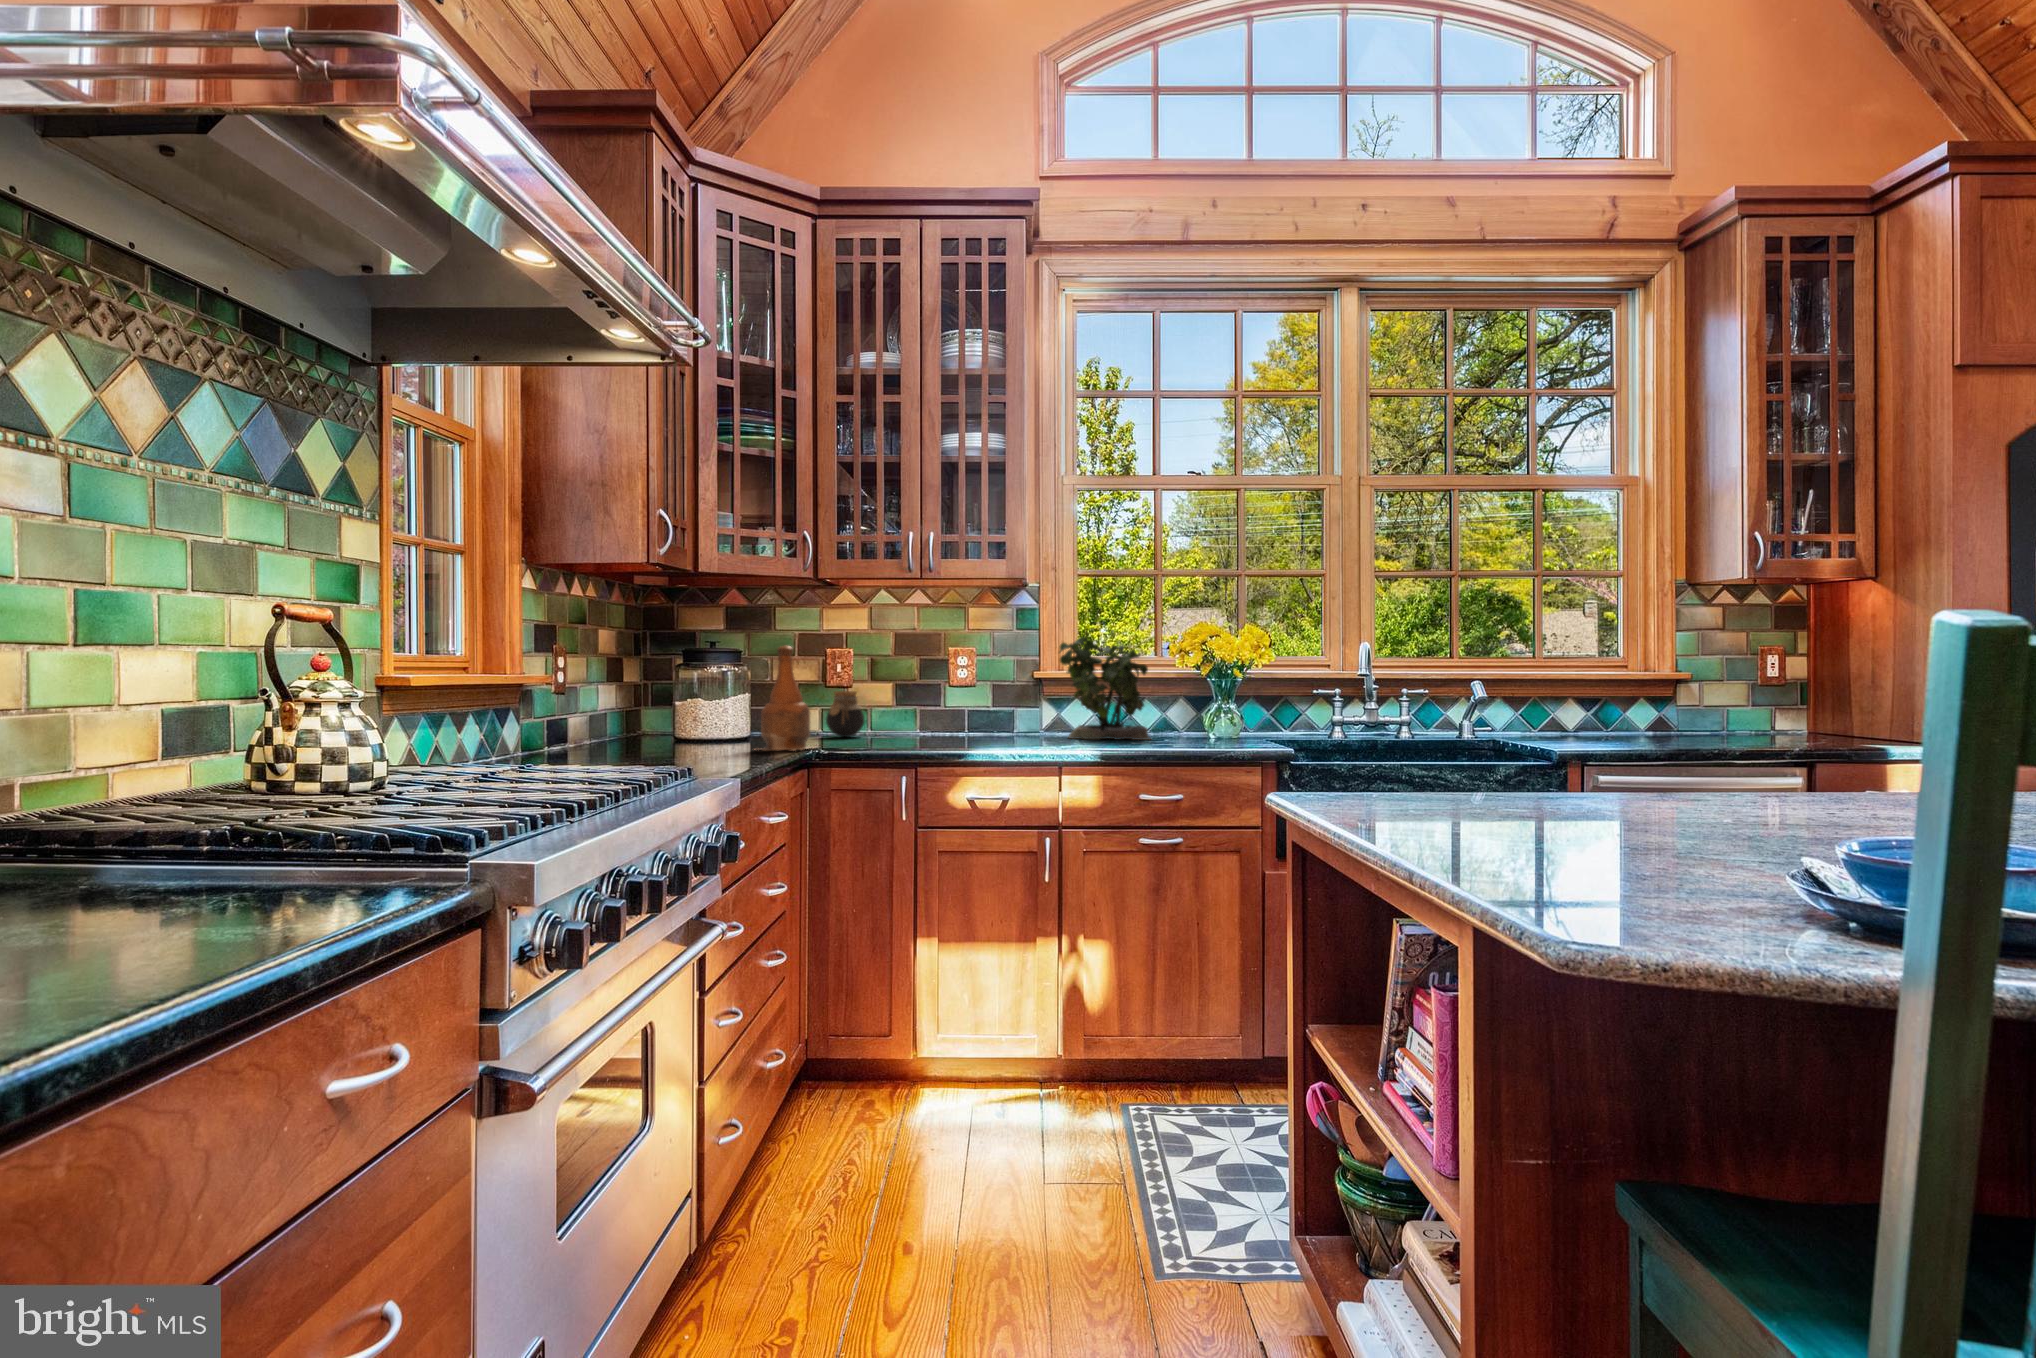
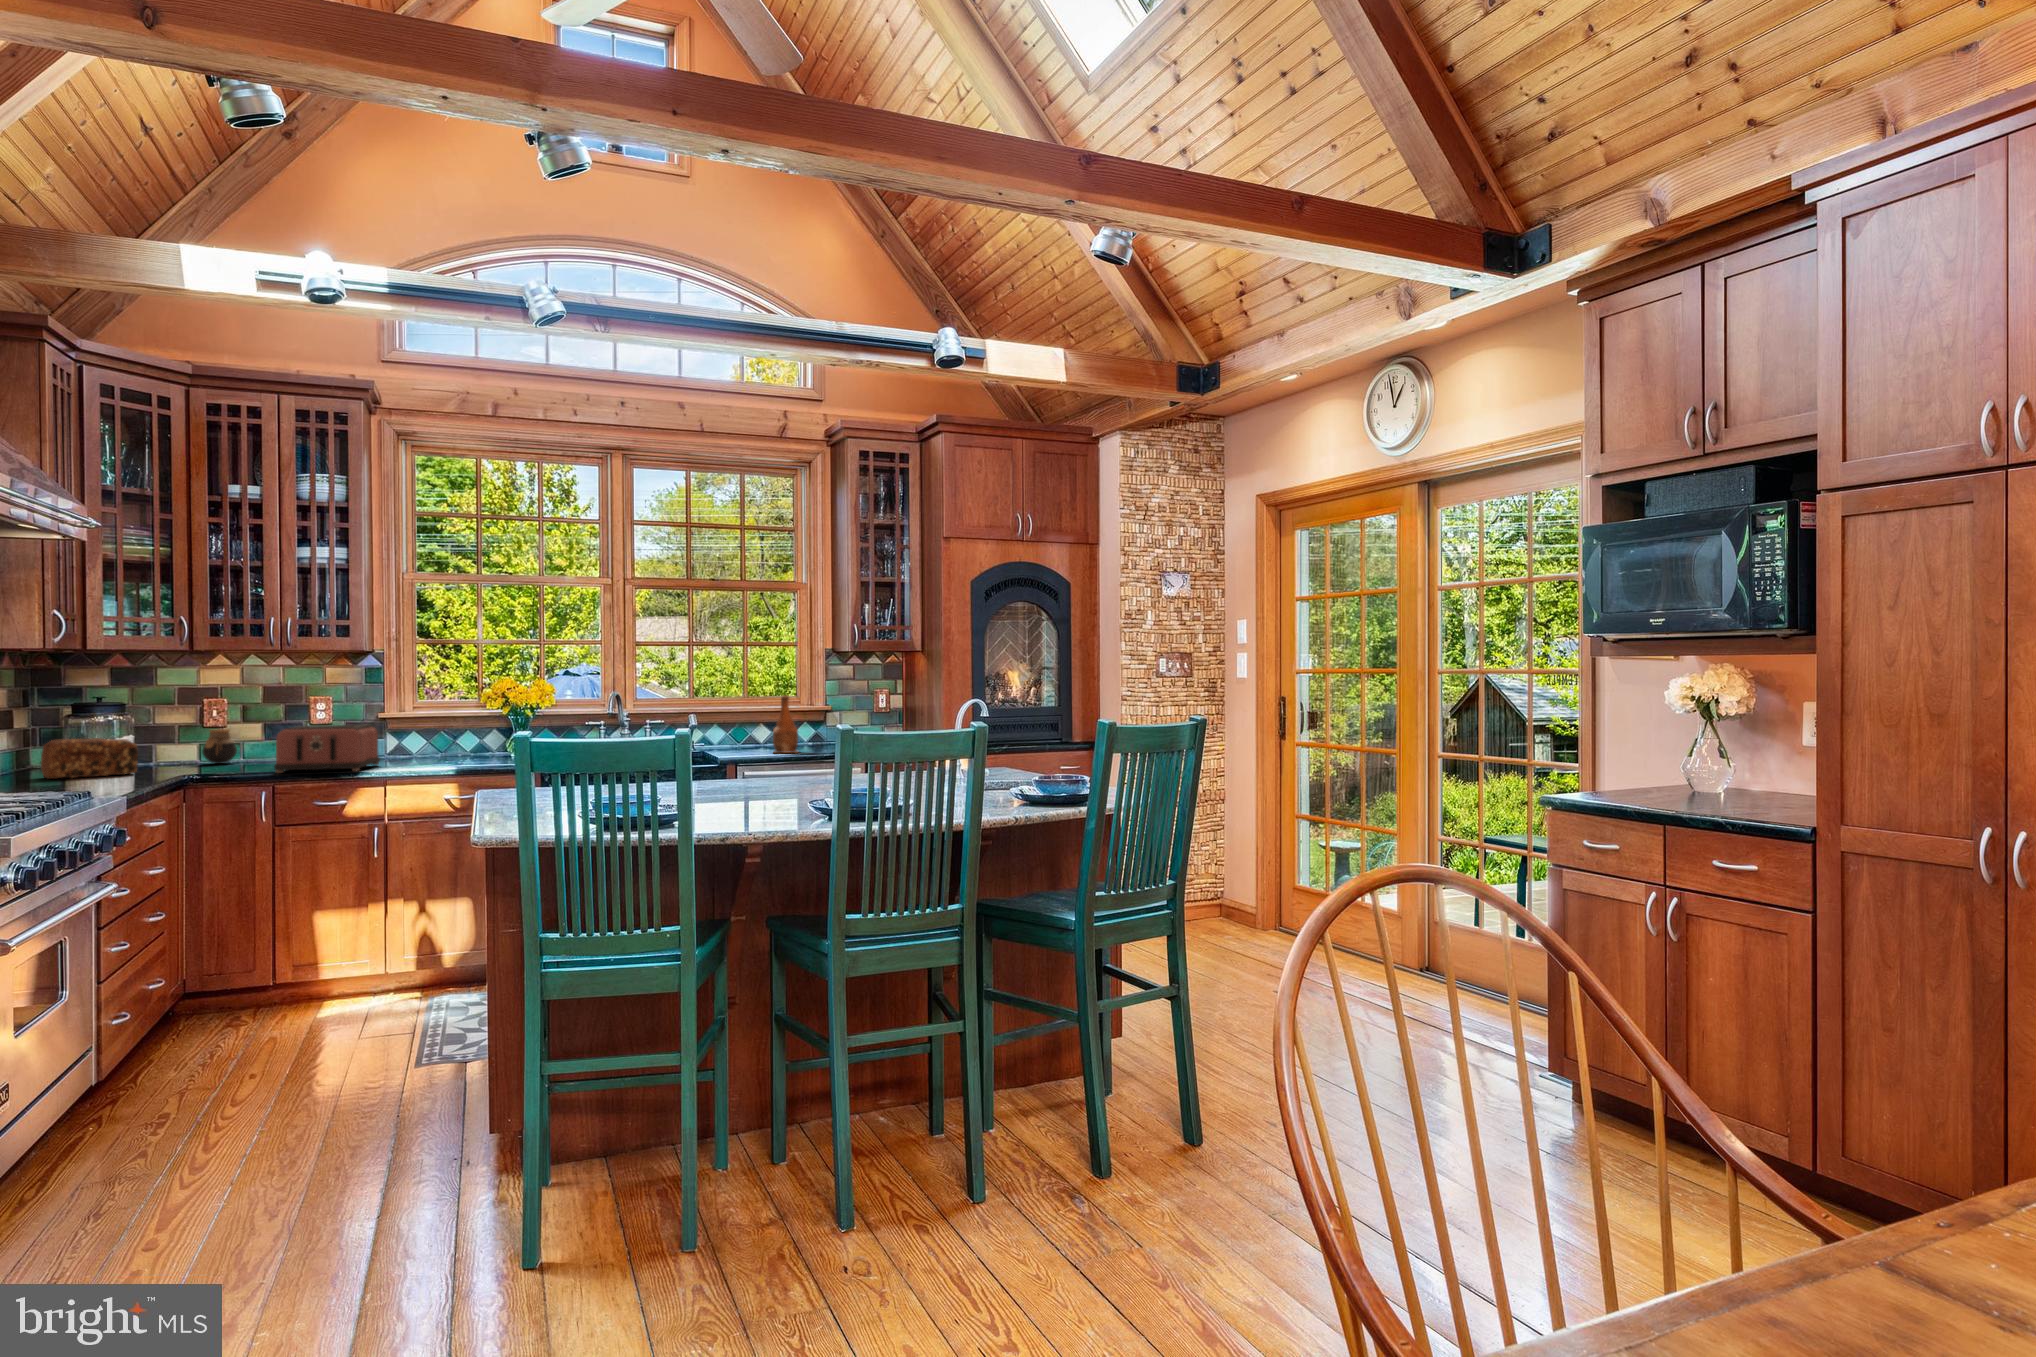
potted plant: present [1059,637,1151,740] -> none [399,683,471,759]
bottle: present [761,646,812,750] -> present [773,695,798,753]
toaster: none [922,683,1051,753] -> present [274,724,380,773]
bread loaf: none [648,695,756,749] -> present [41,738,138,779]

